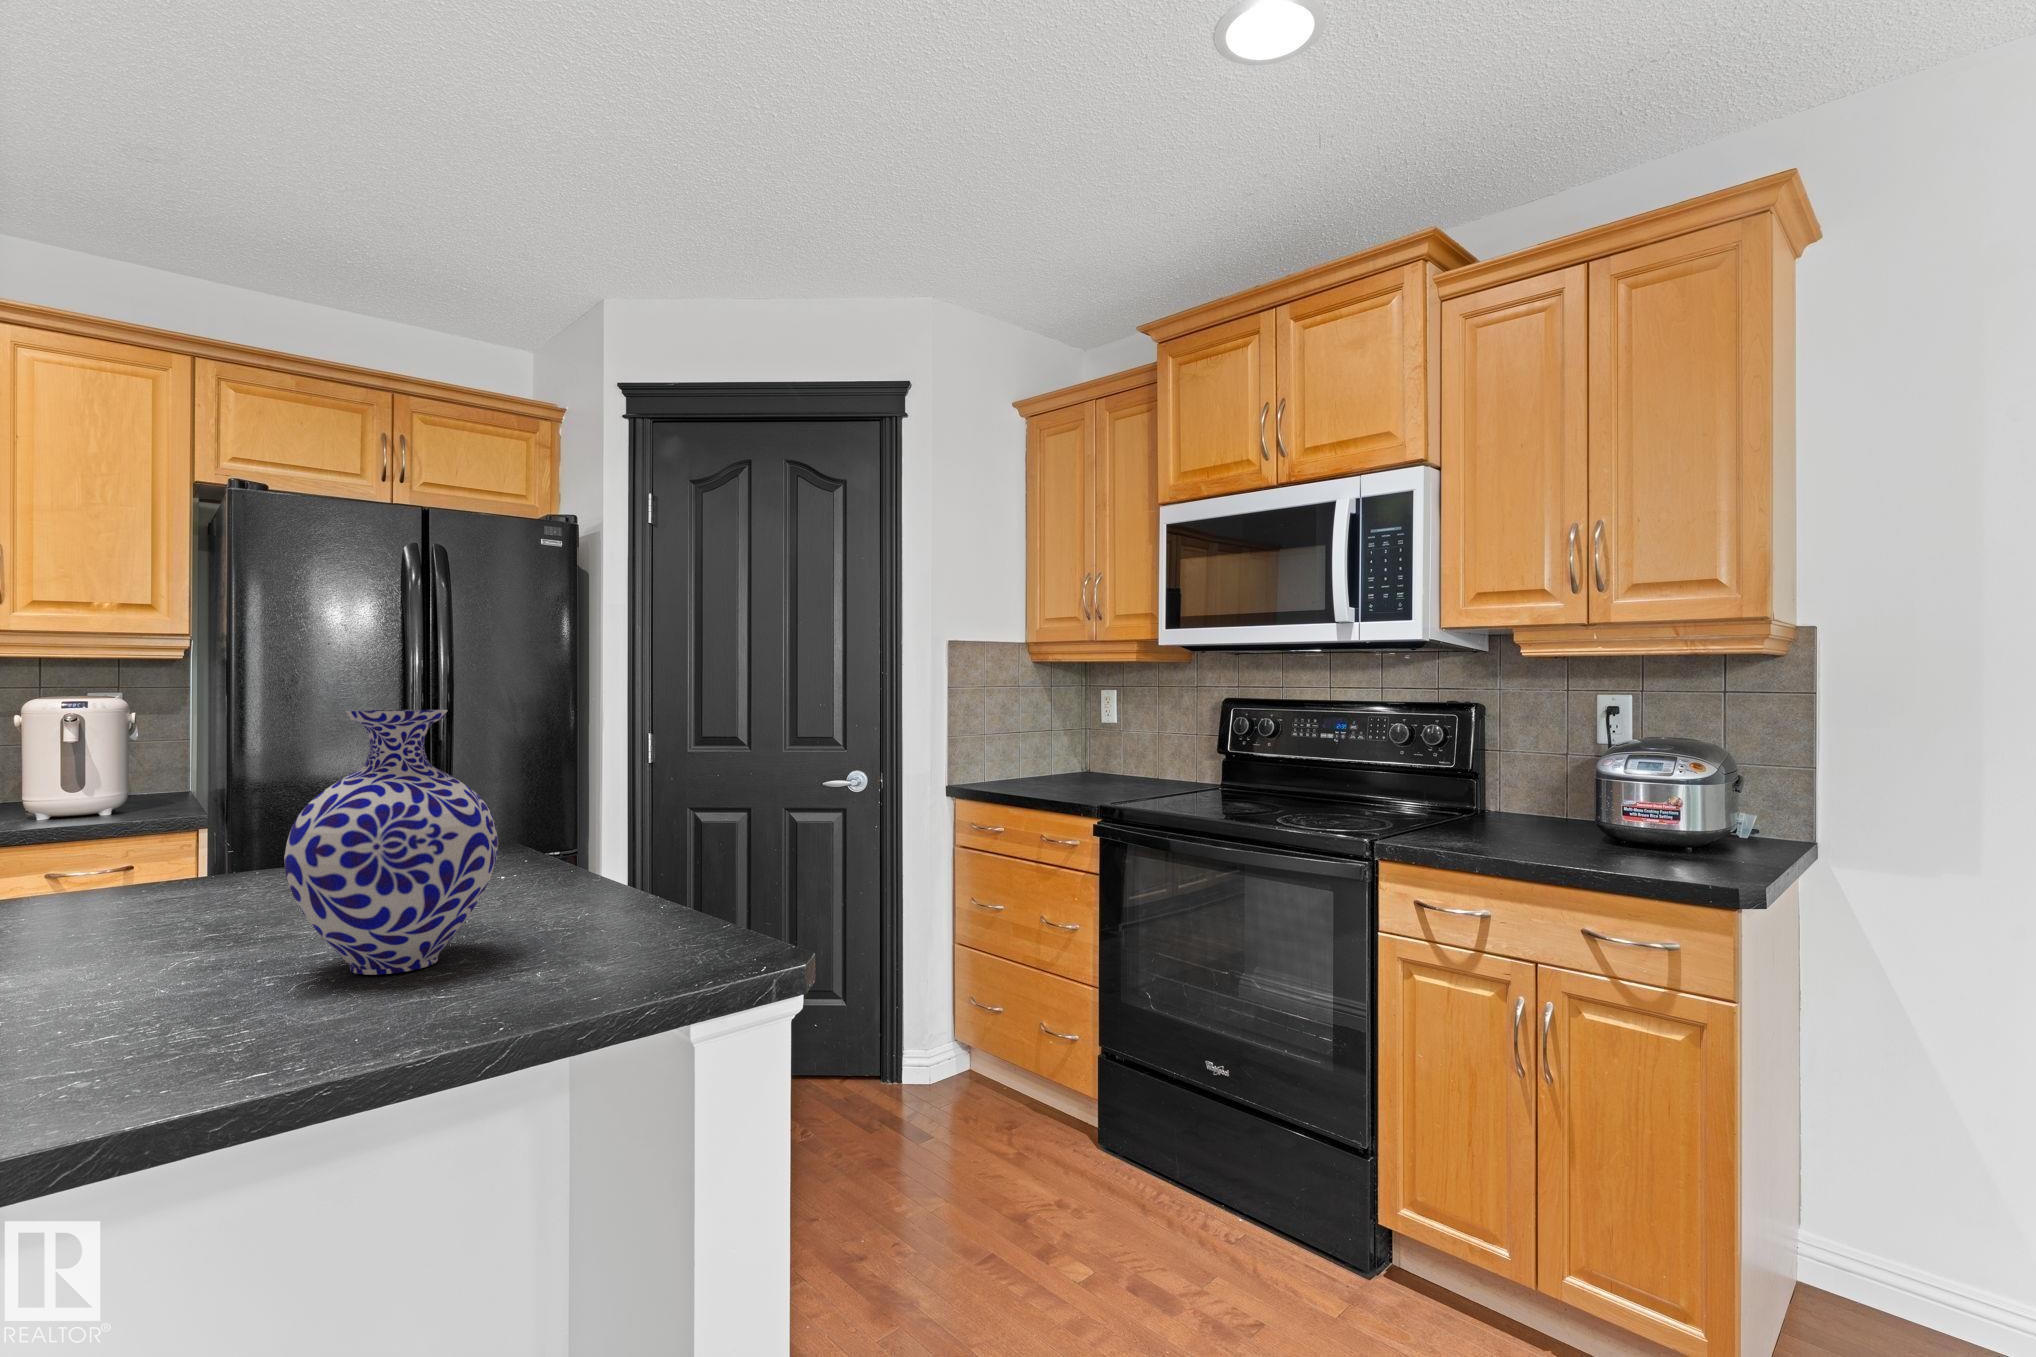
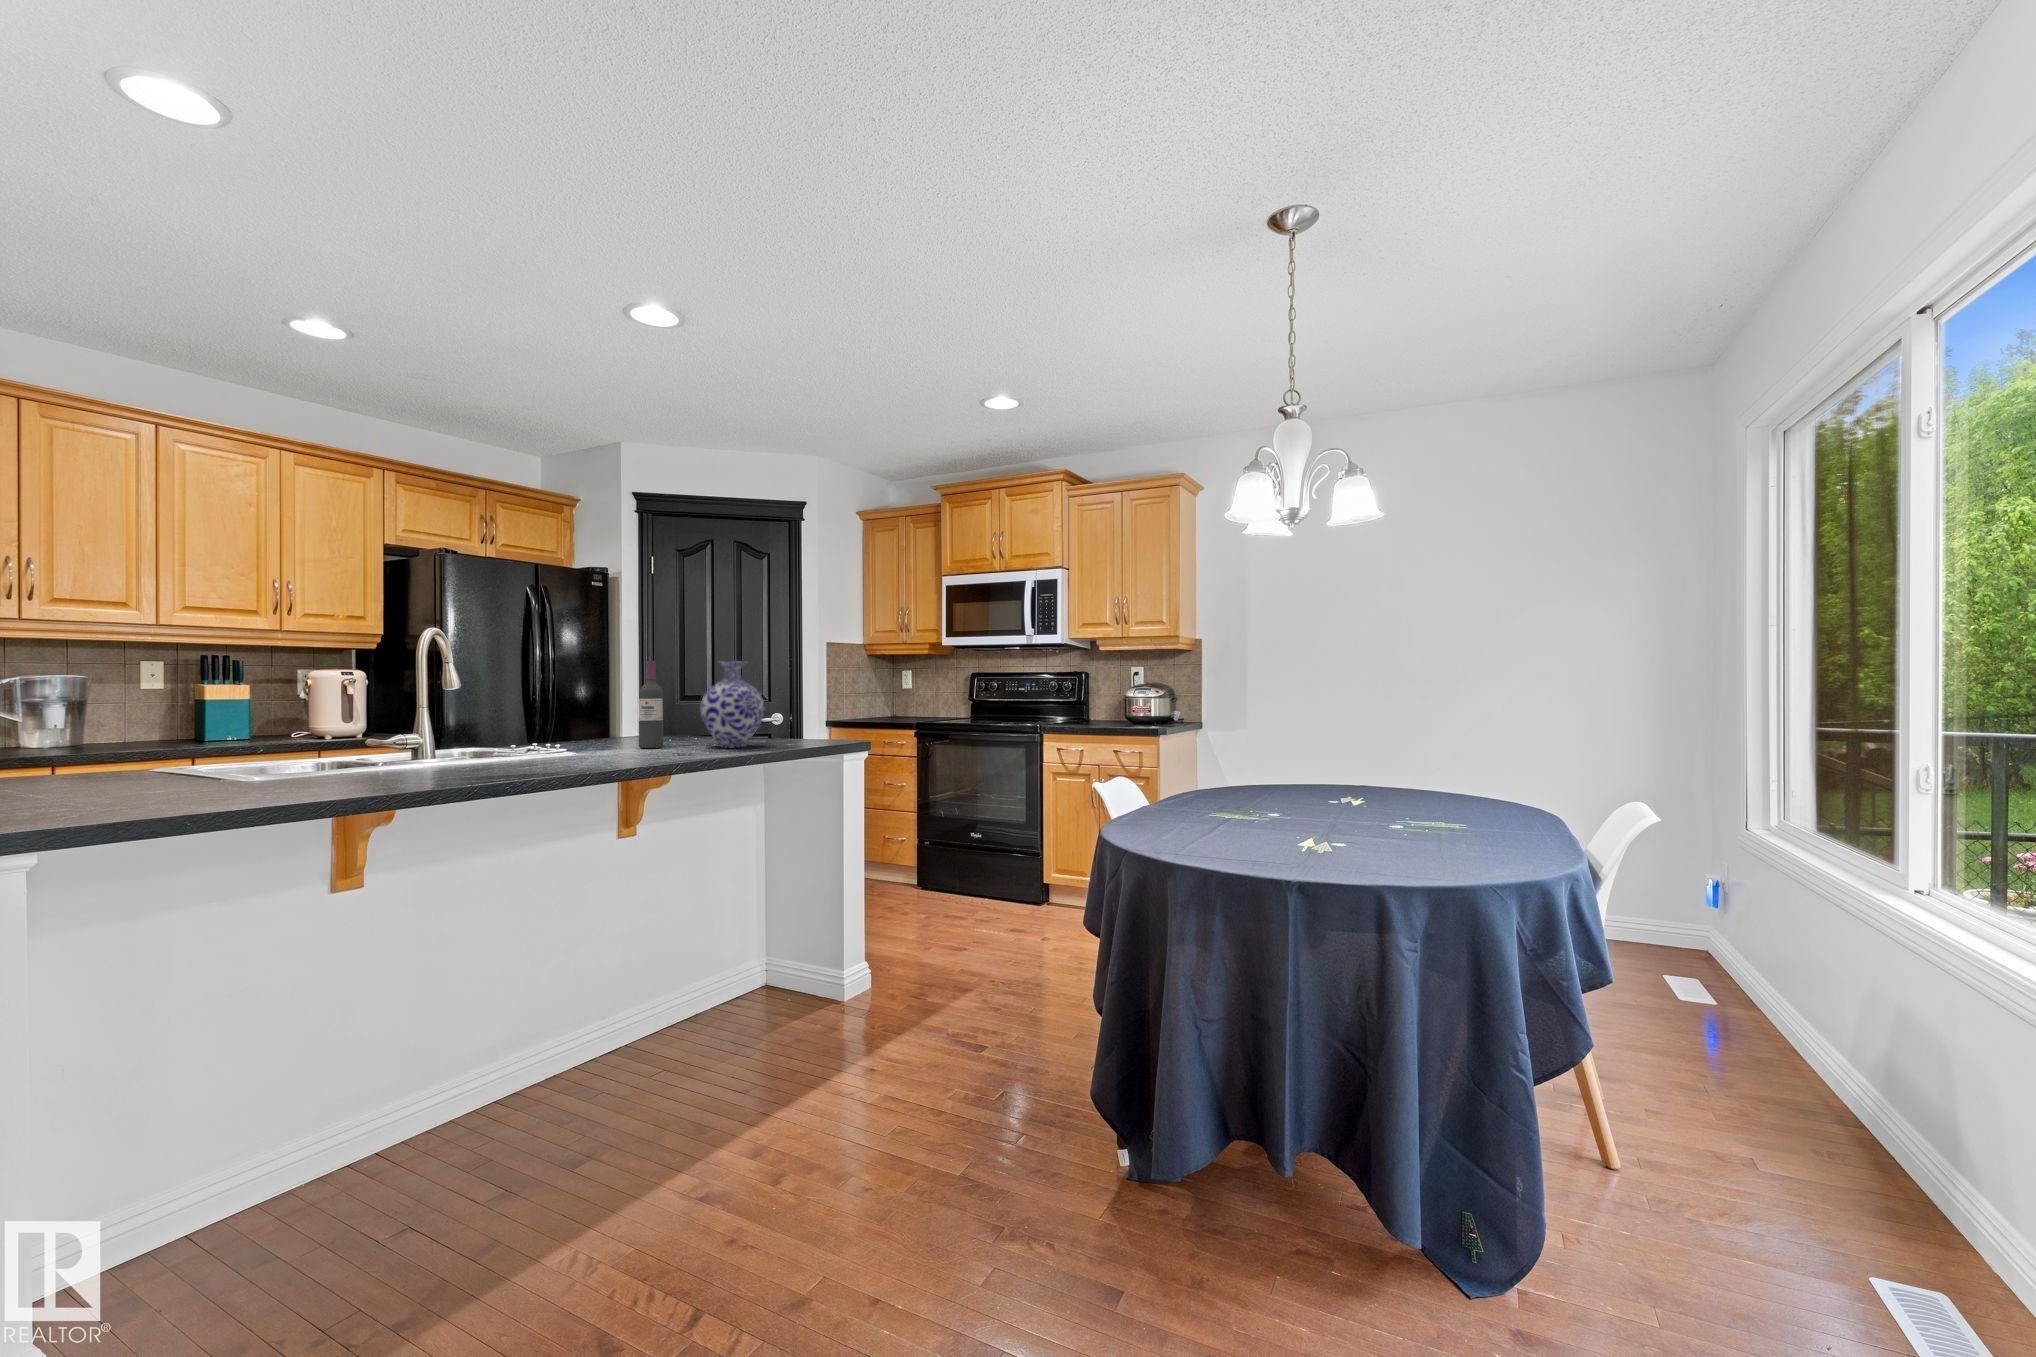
wine bottle: none [151,708,235,961] -> present [639,661,663,748]

